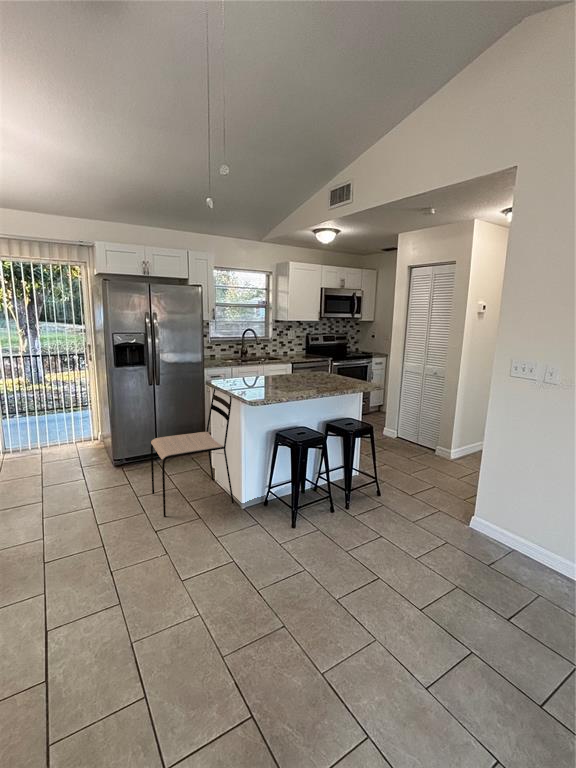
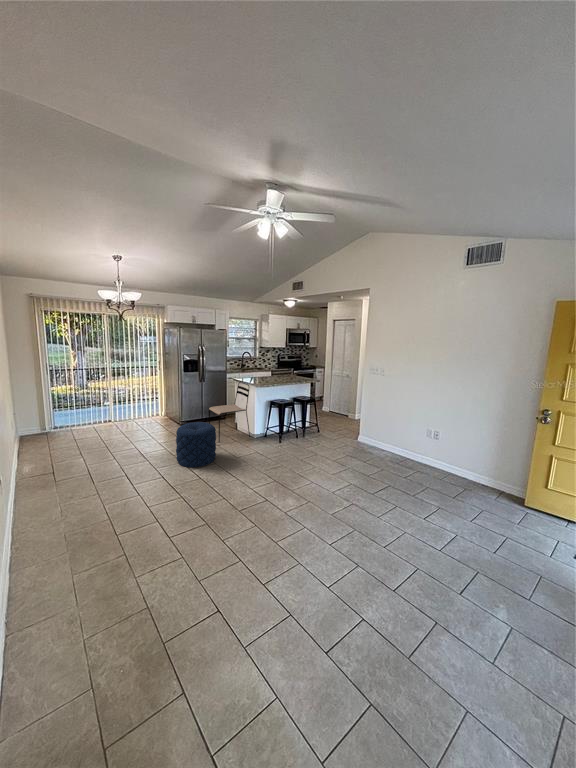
pouf: none [31,484,136,605] -> present [176,422,216,467]

